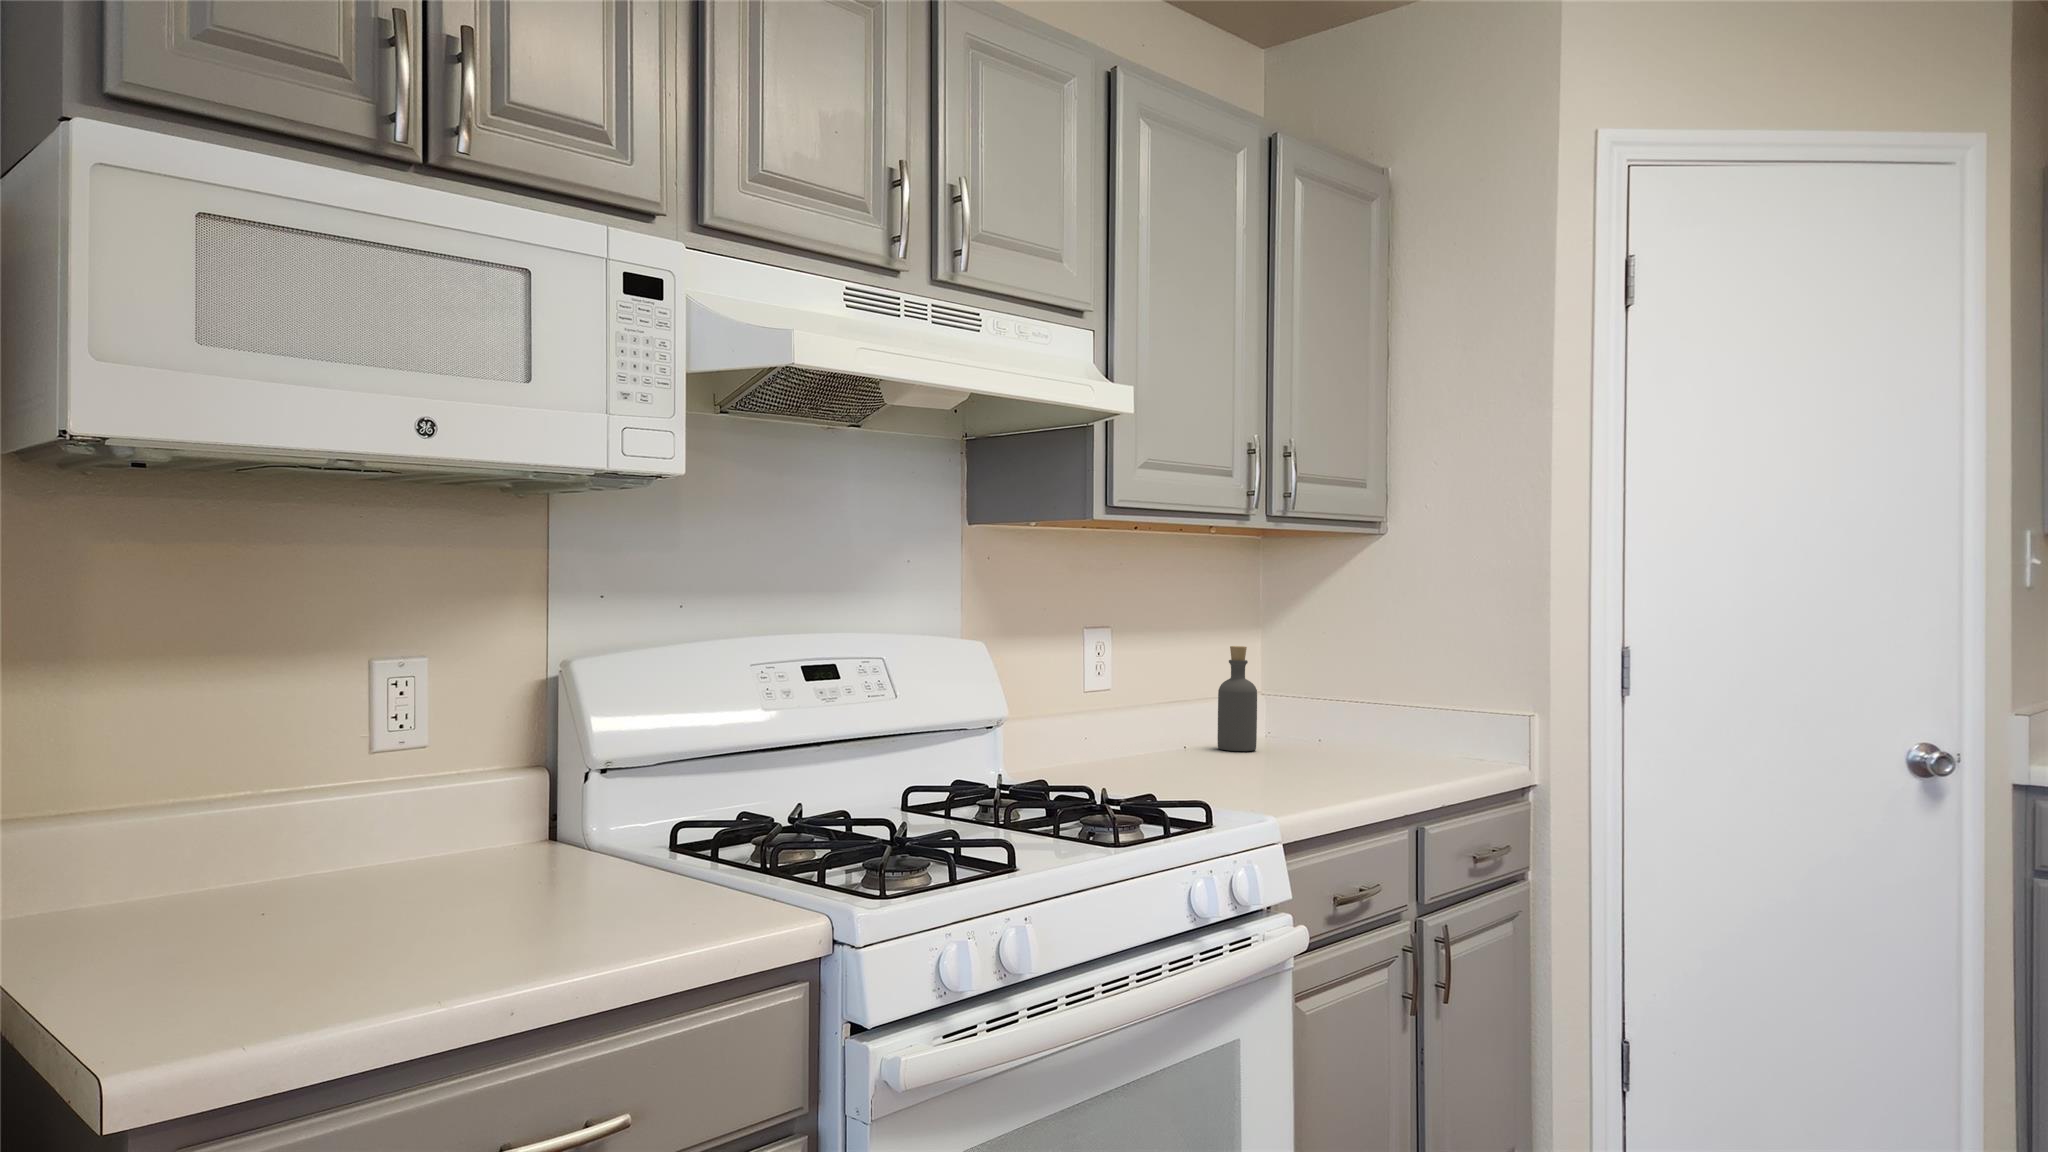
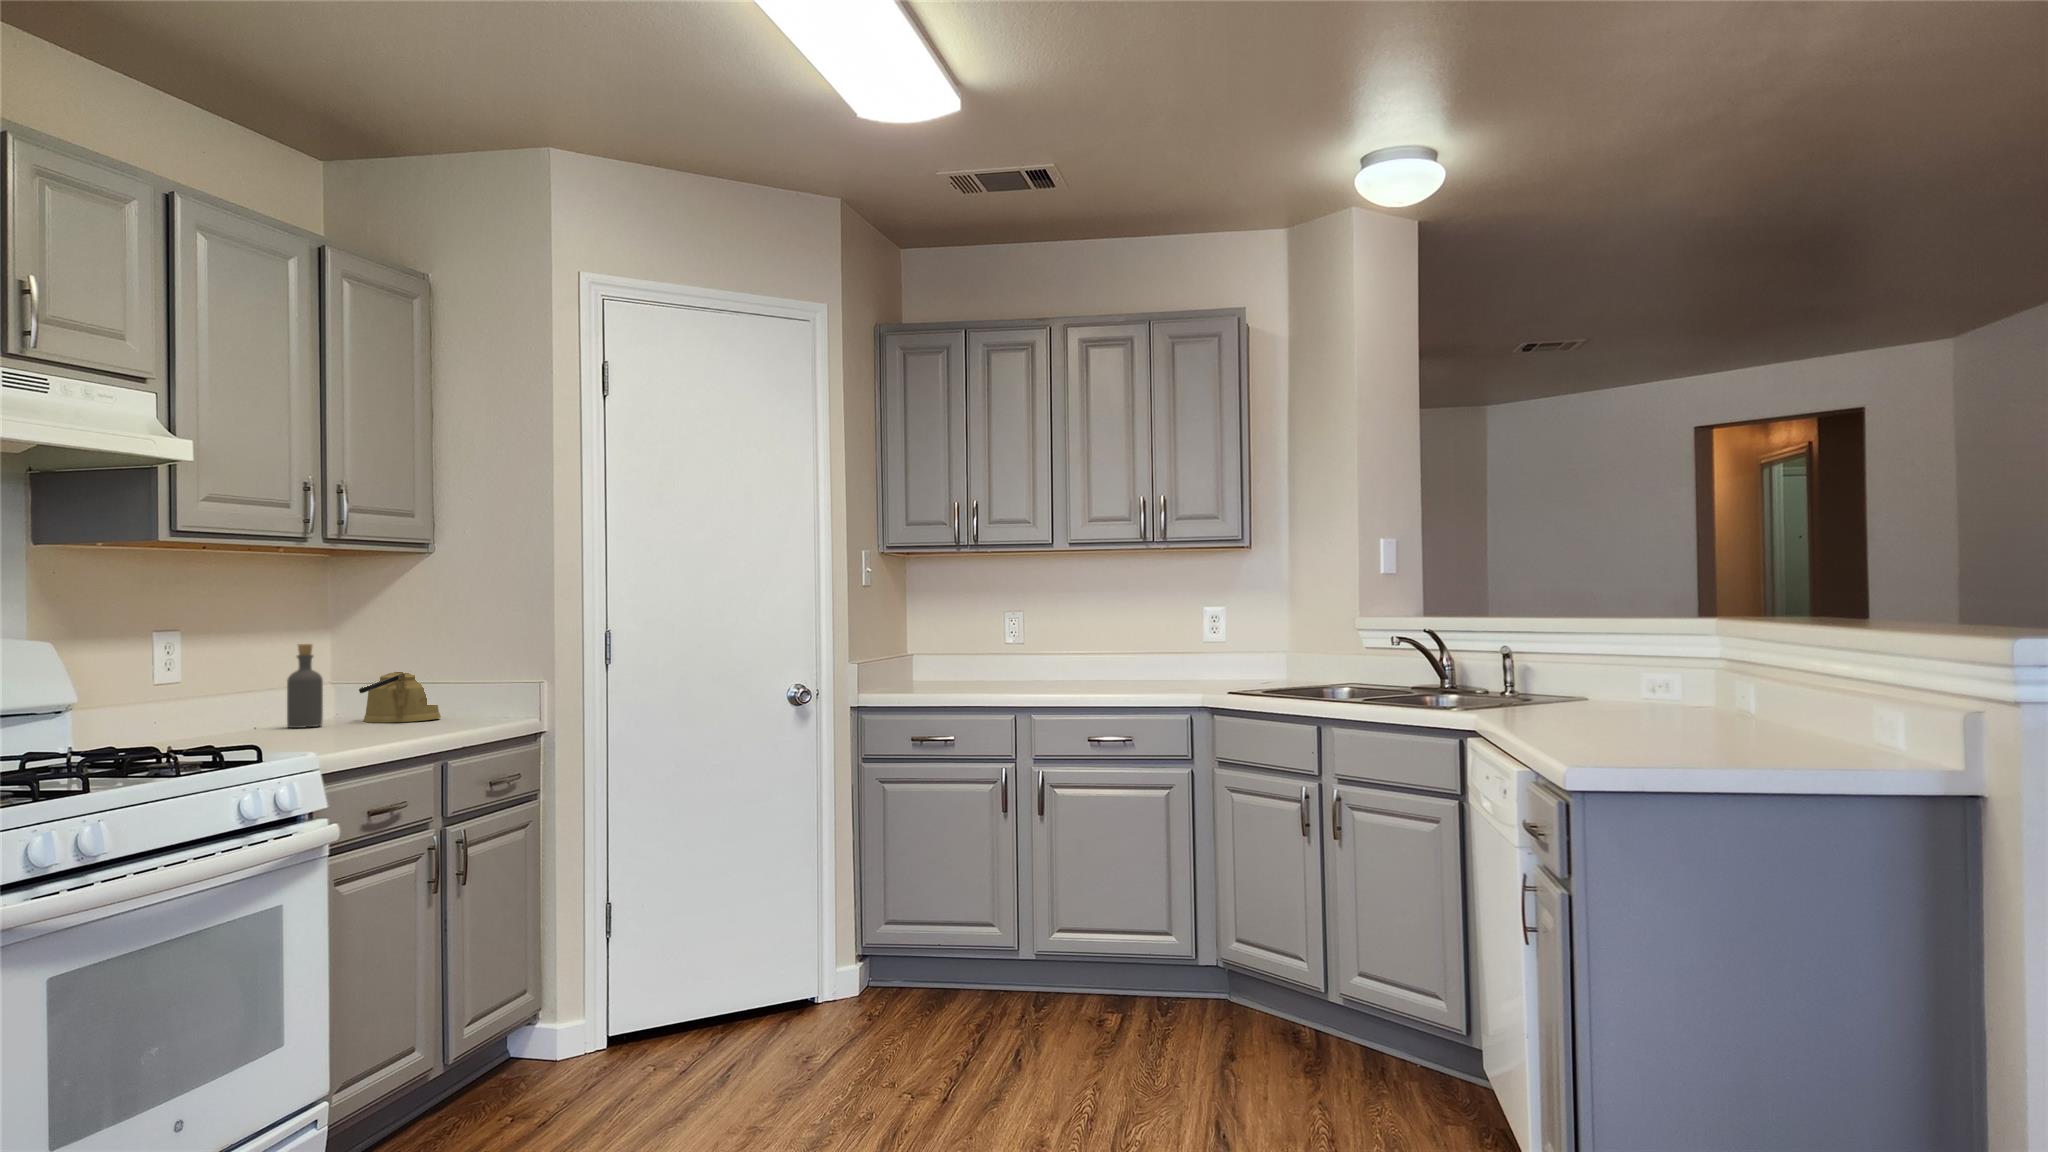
kettle: none [1295,677,1391,752] -> present [359,672,441,723]

